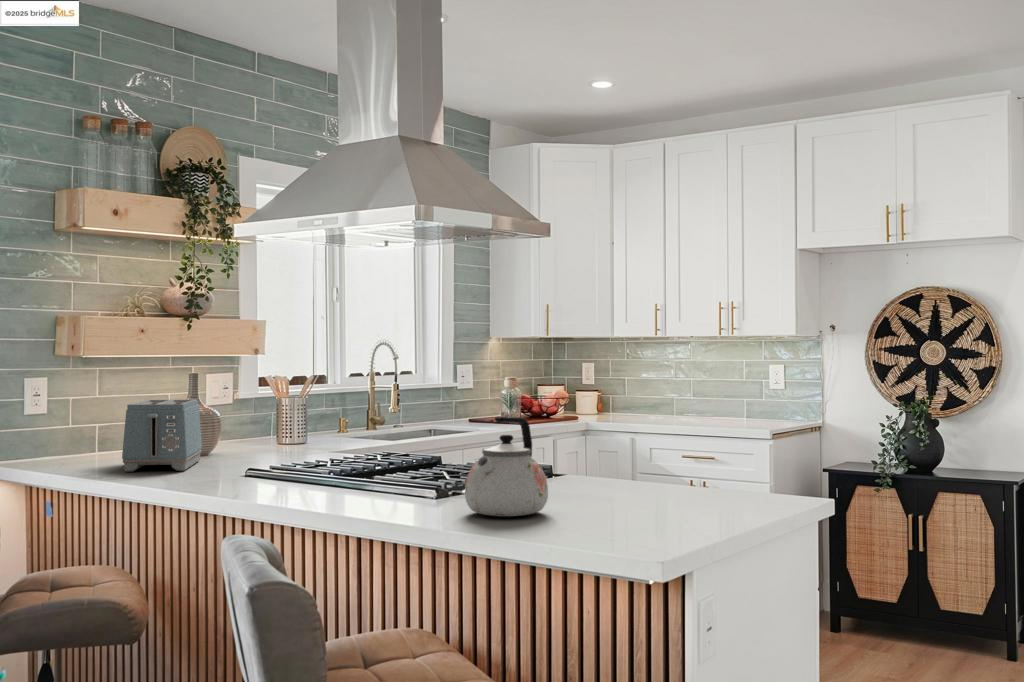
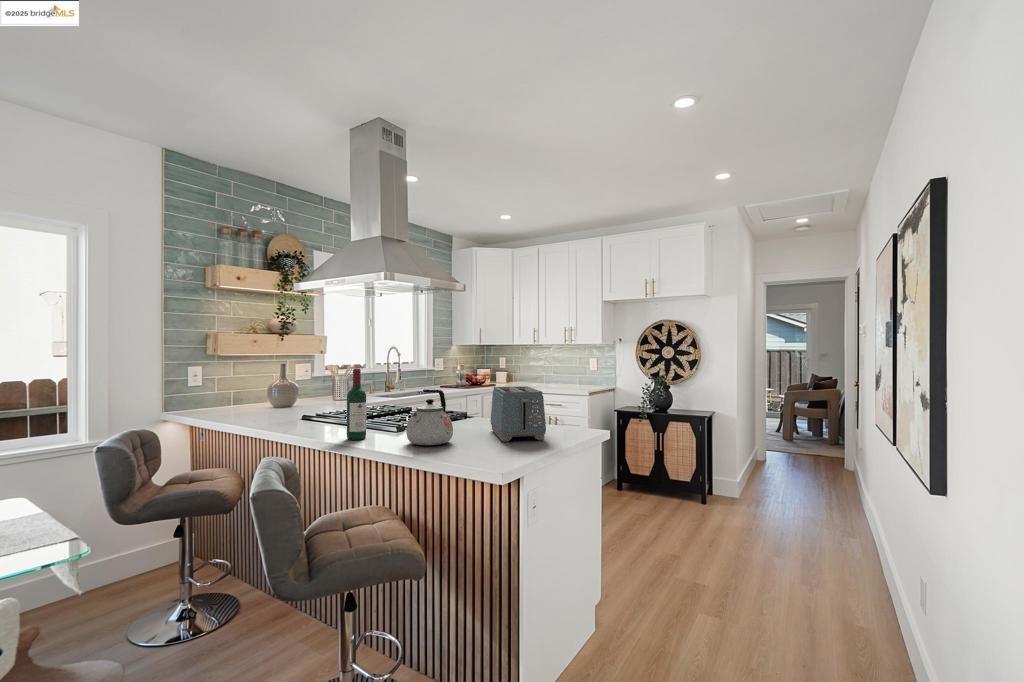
wine bottle: none [353,380,387,508] -> present [347,369,366,440]
toaster: present [122,399,202,472] -> present [490,386,546,442]

